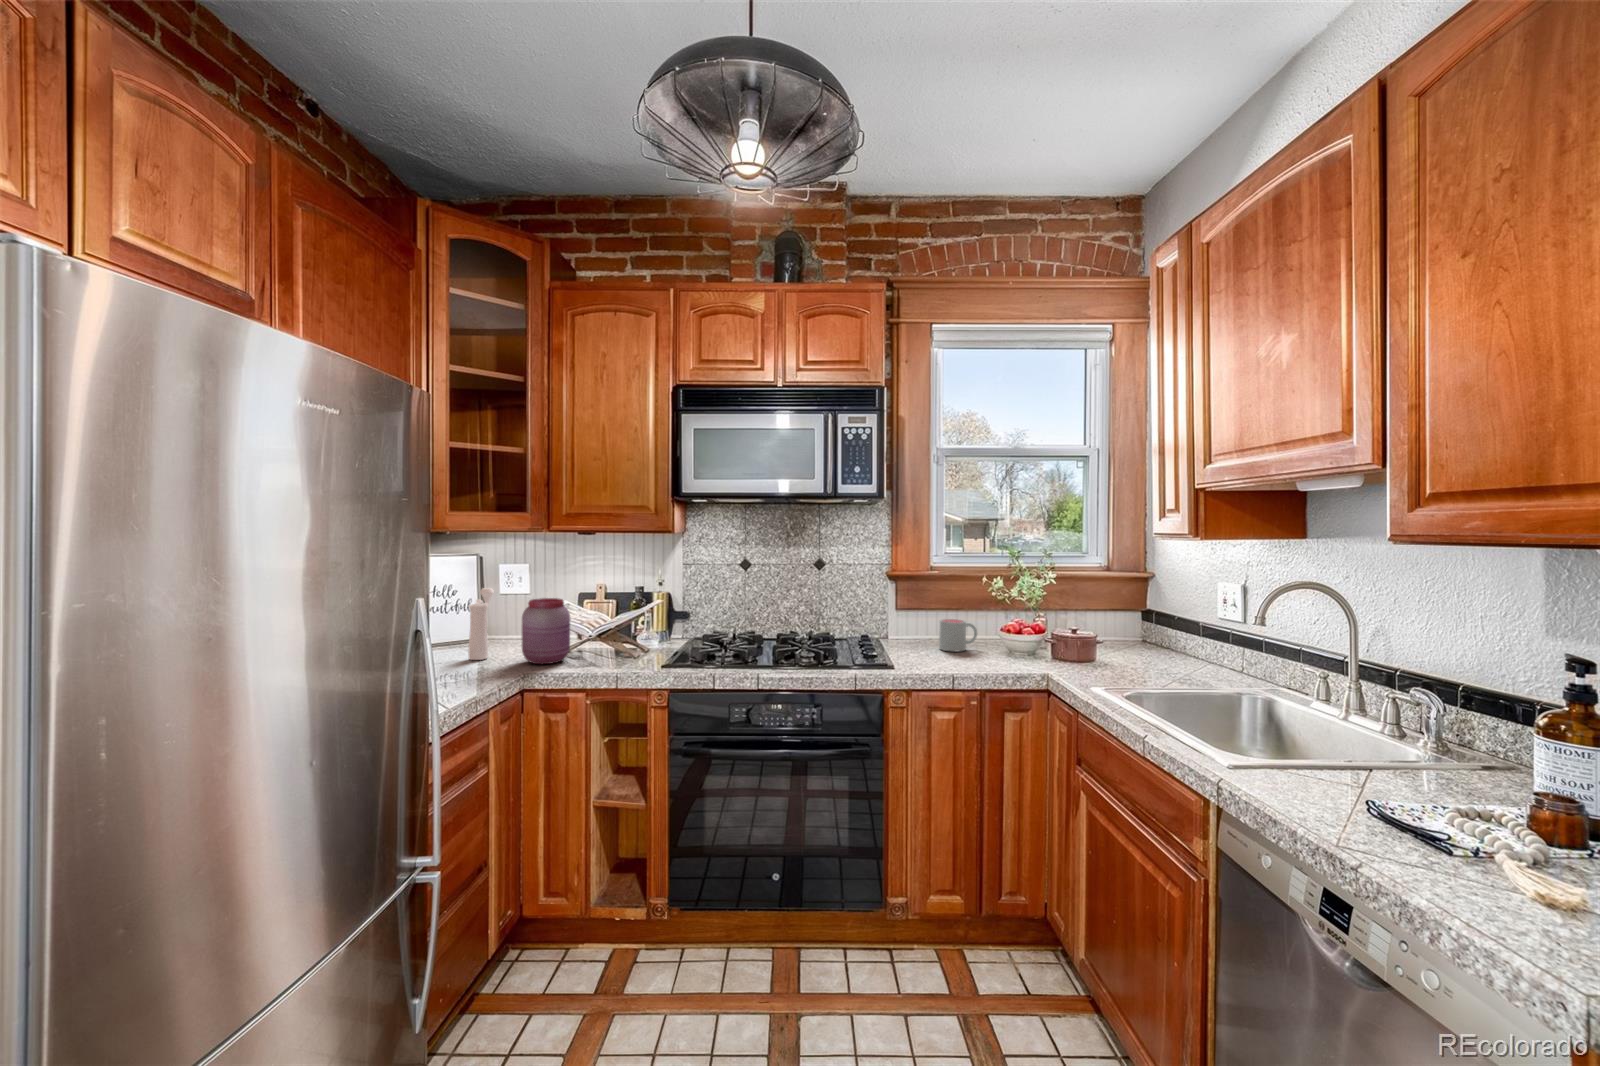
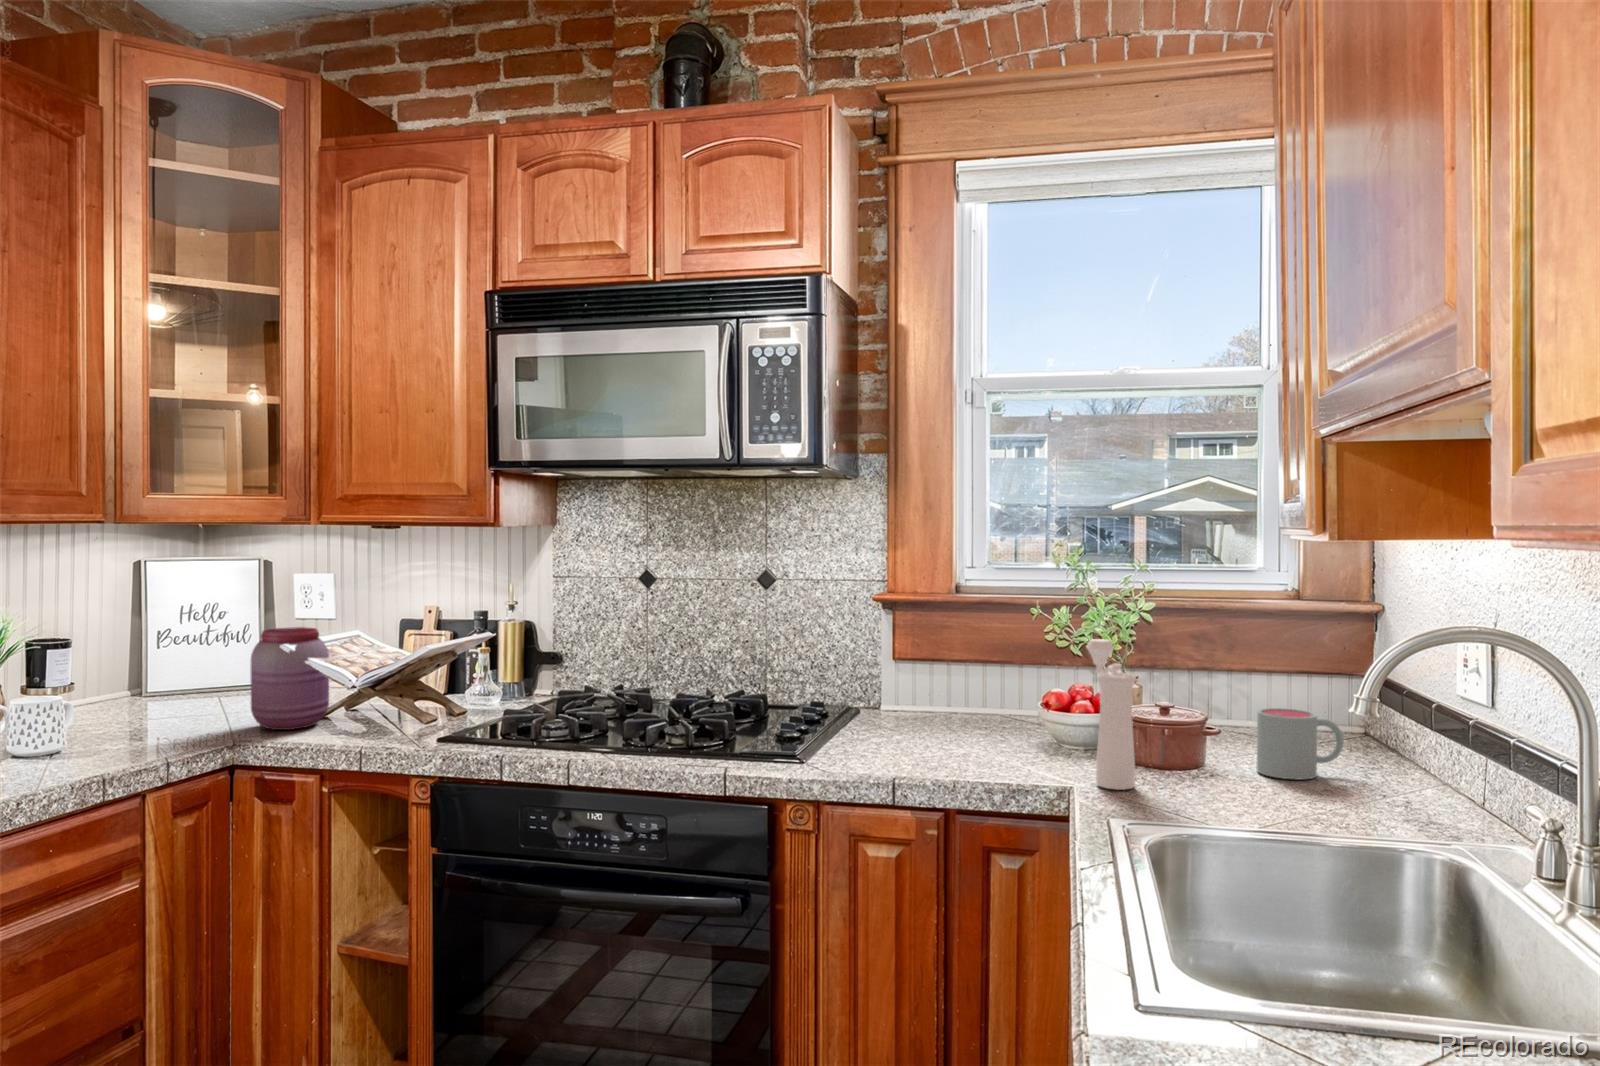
pepper mill: present [469,588,494,660] -> present [1086,639,1136,790]
mug: present [939,619,977,652] -> present [1256,708,1344,779]

